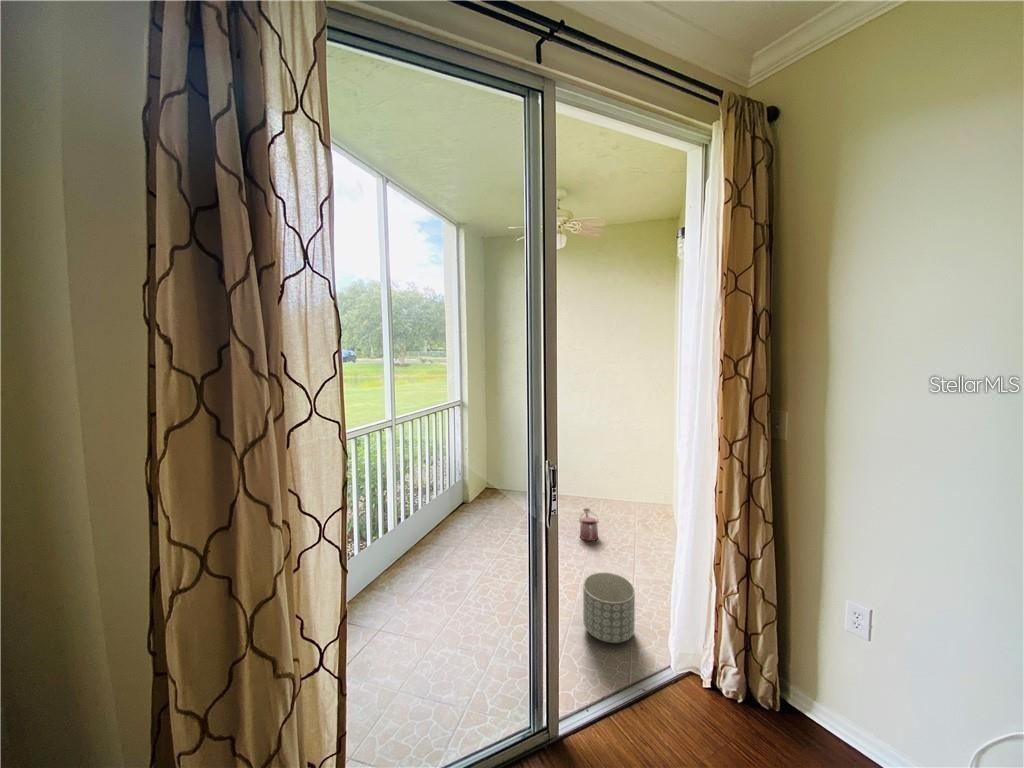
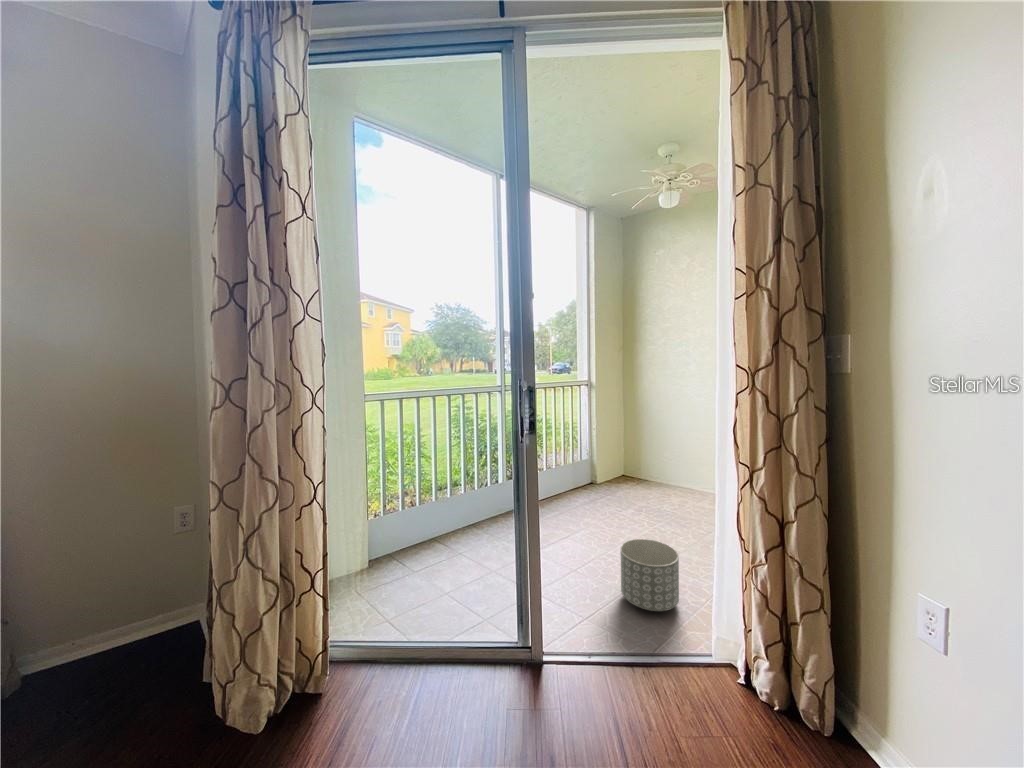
watering can: present [579,509,599,541] -> none [671,492,695,526]

